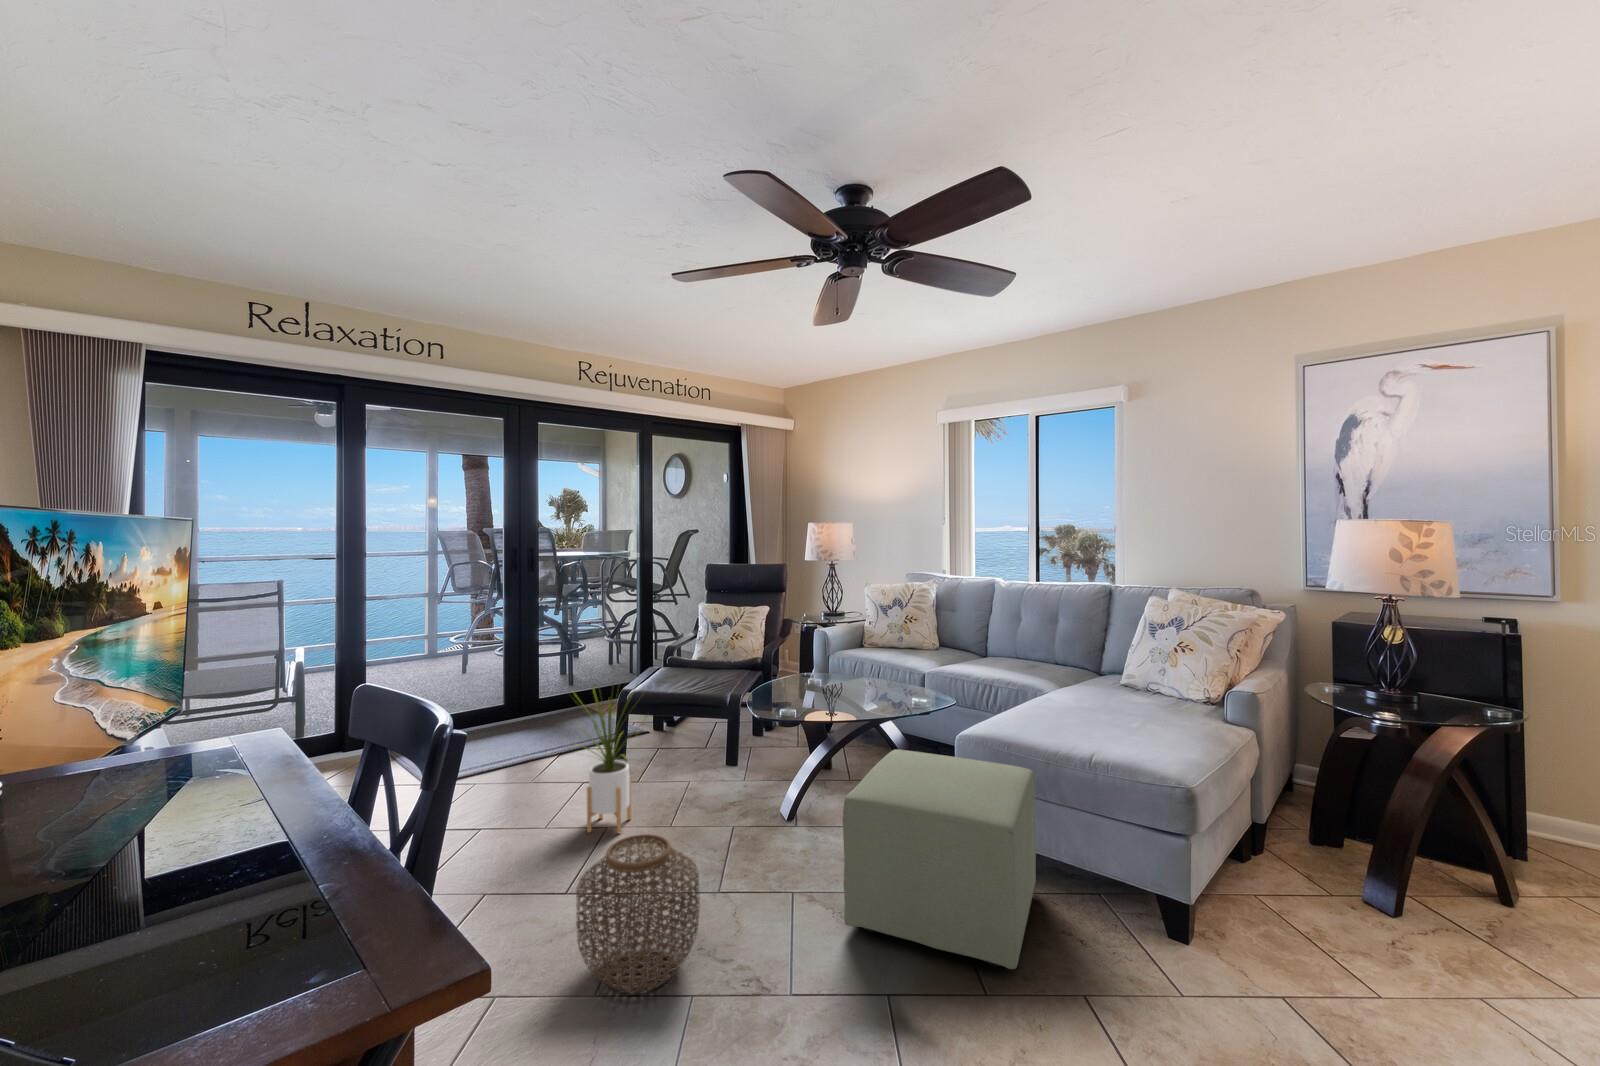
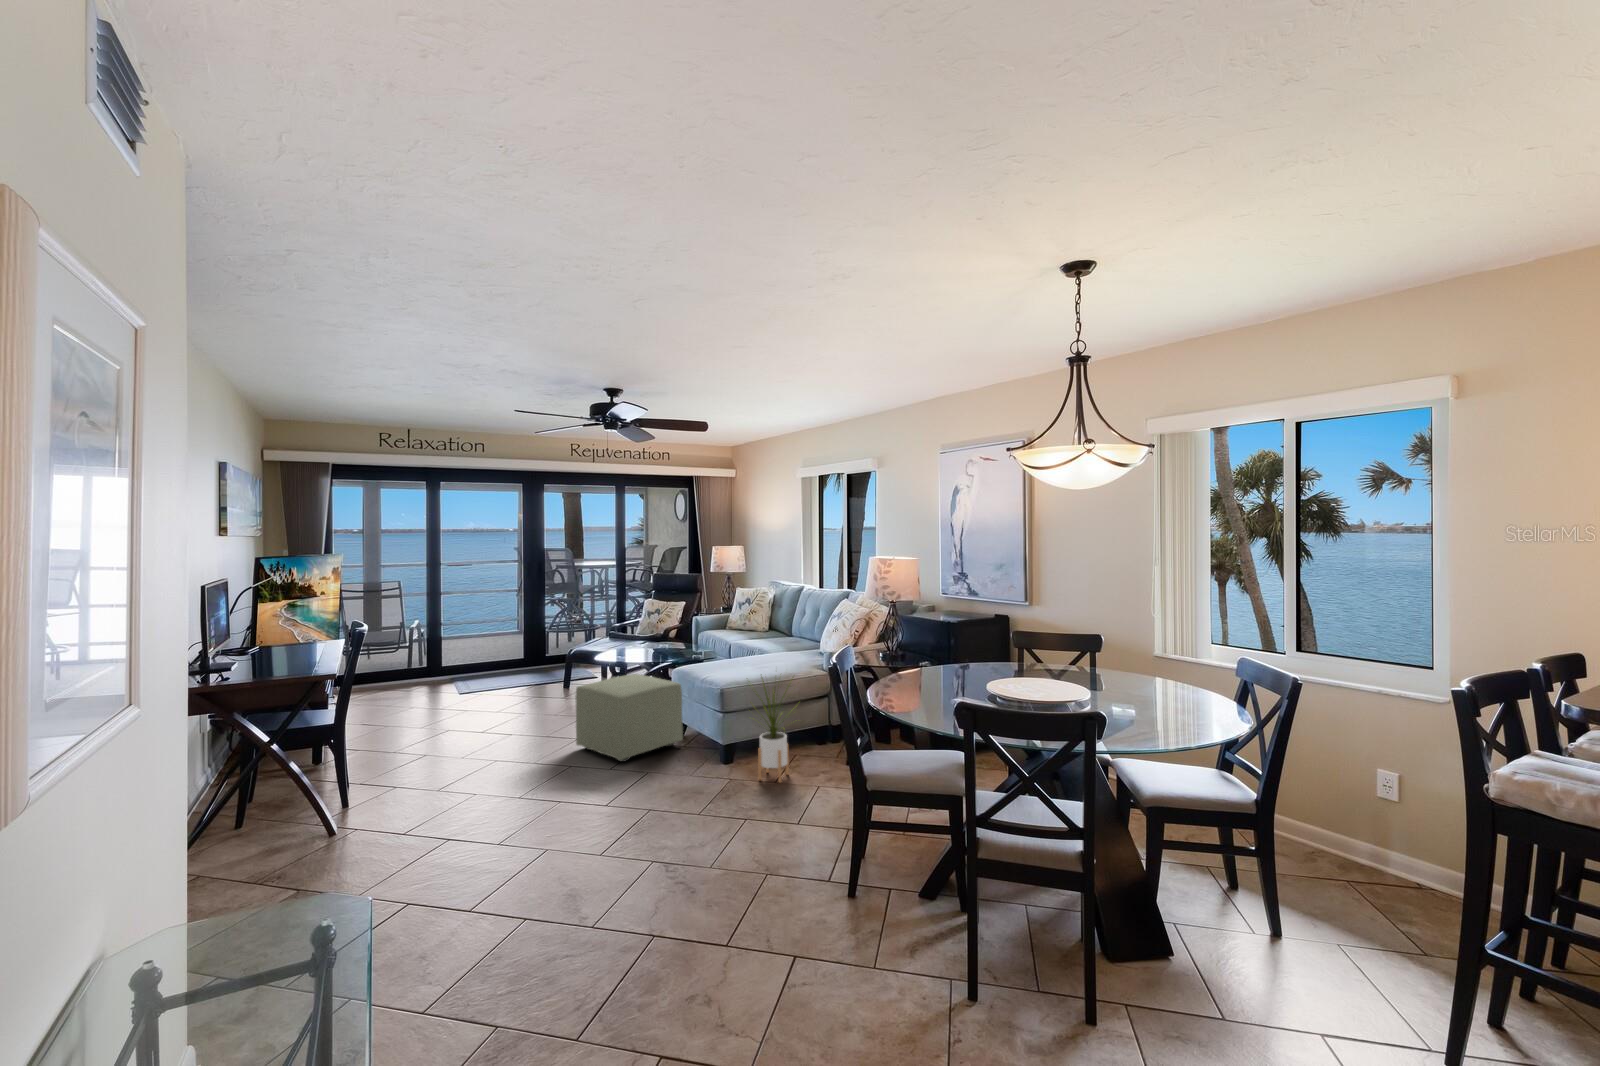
house plant: present [583,683,637,833] -> present [756,681,789,782]
woven basket: present [576,834,699,993] -> none [455,696,511,755]

